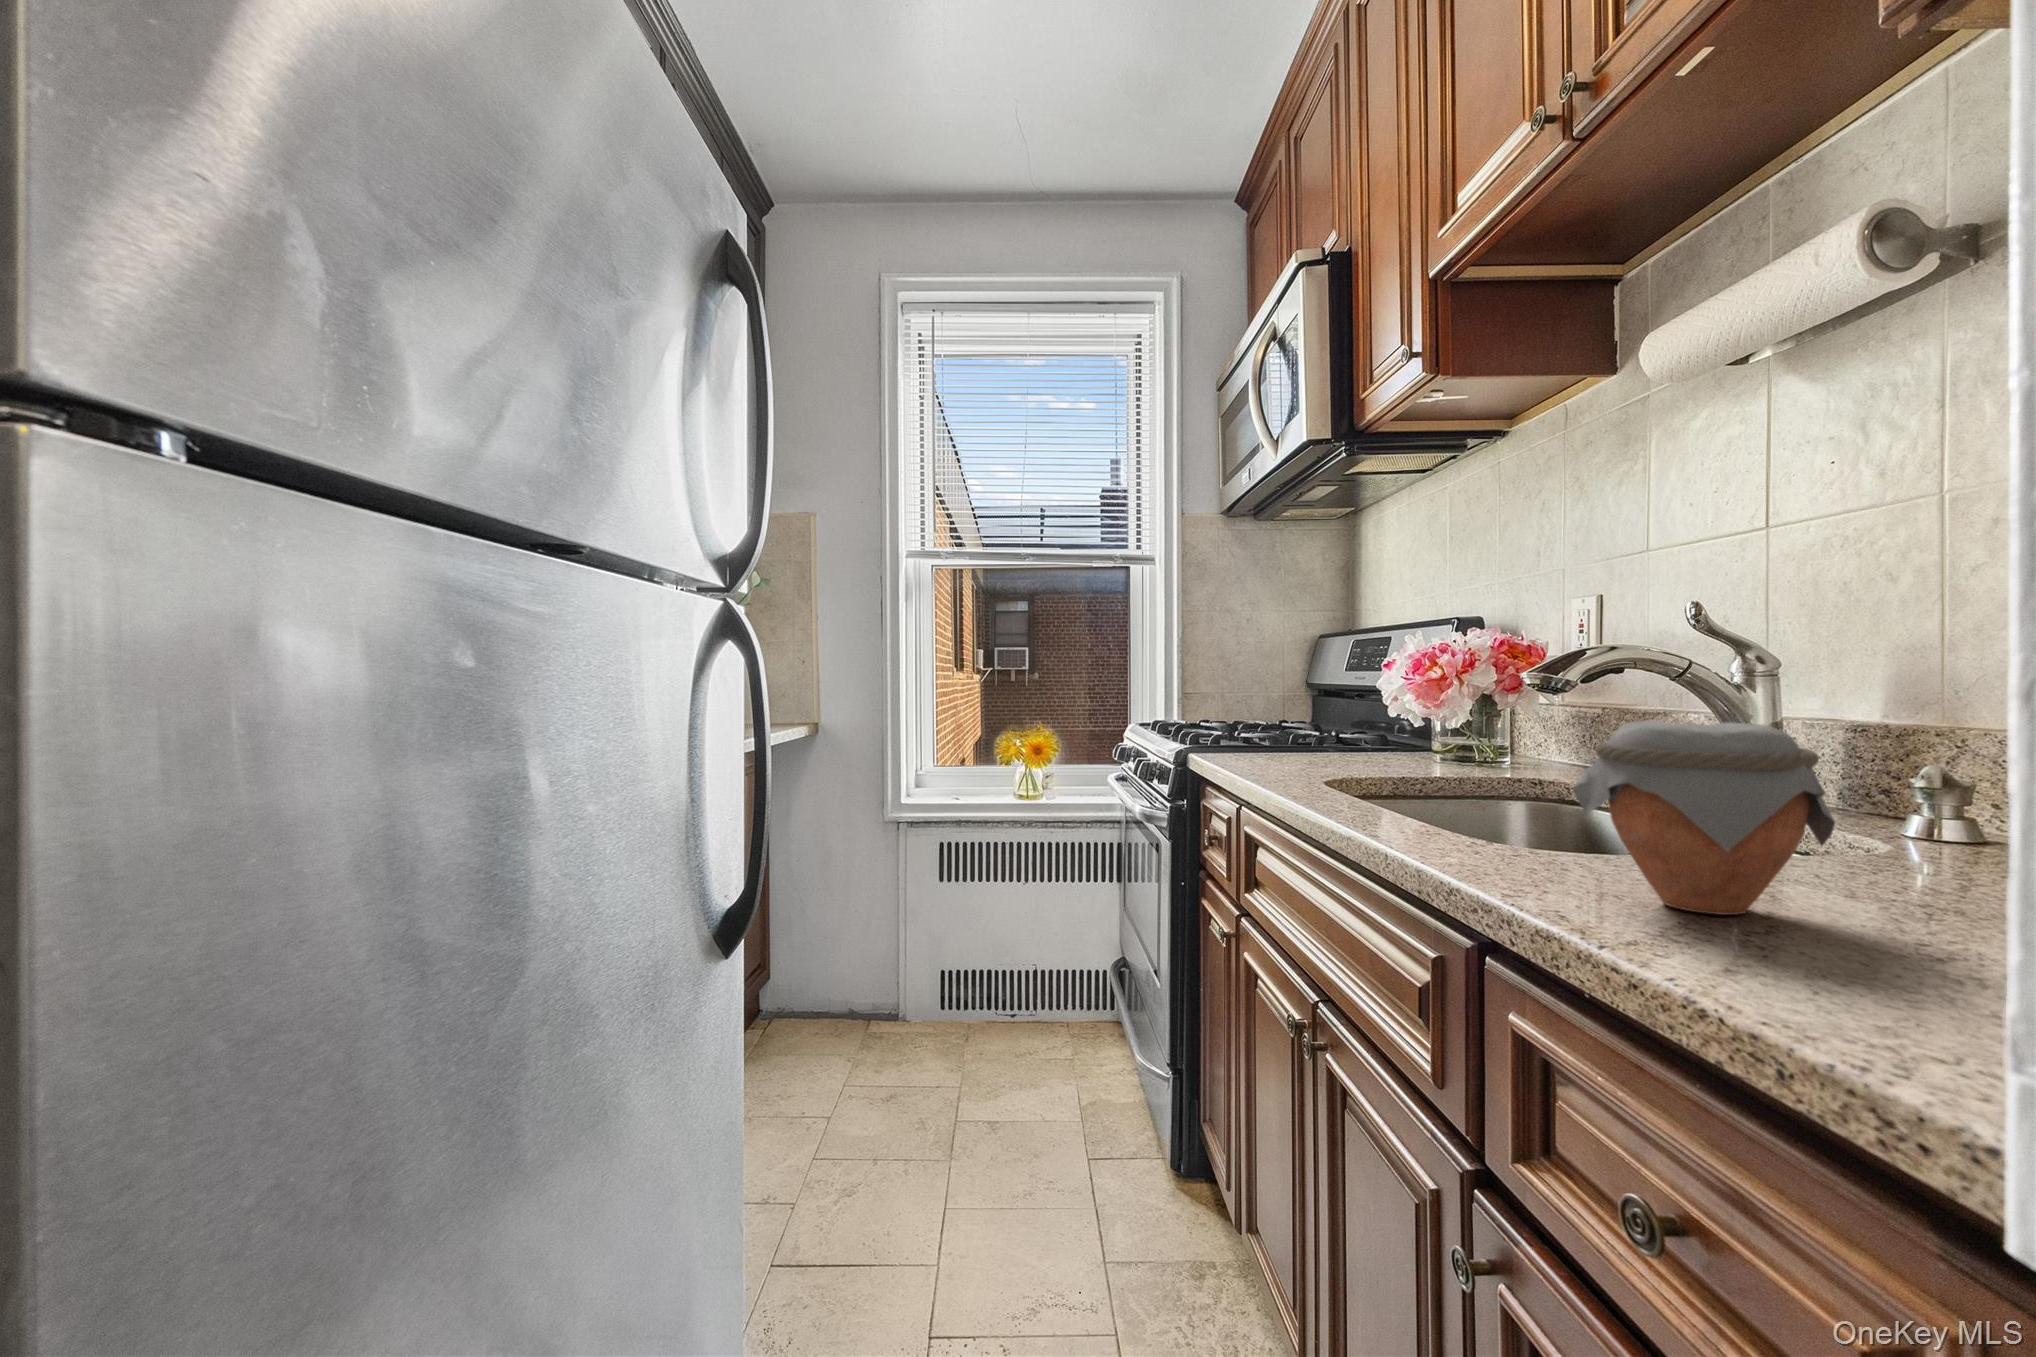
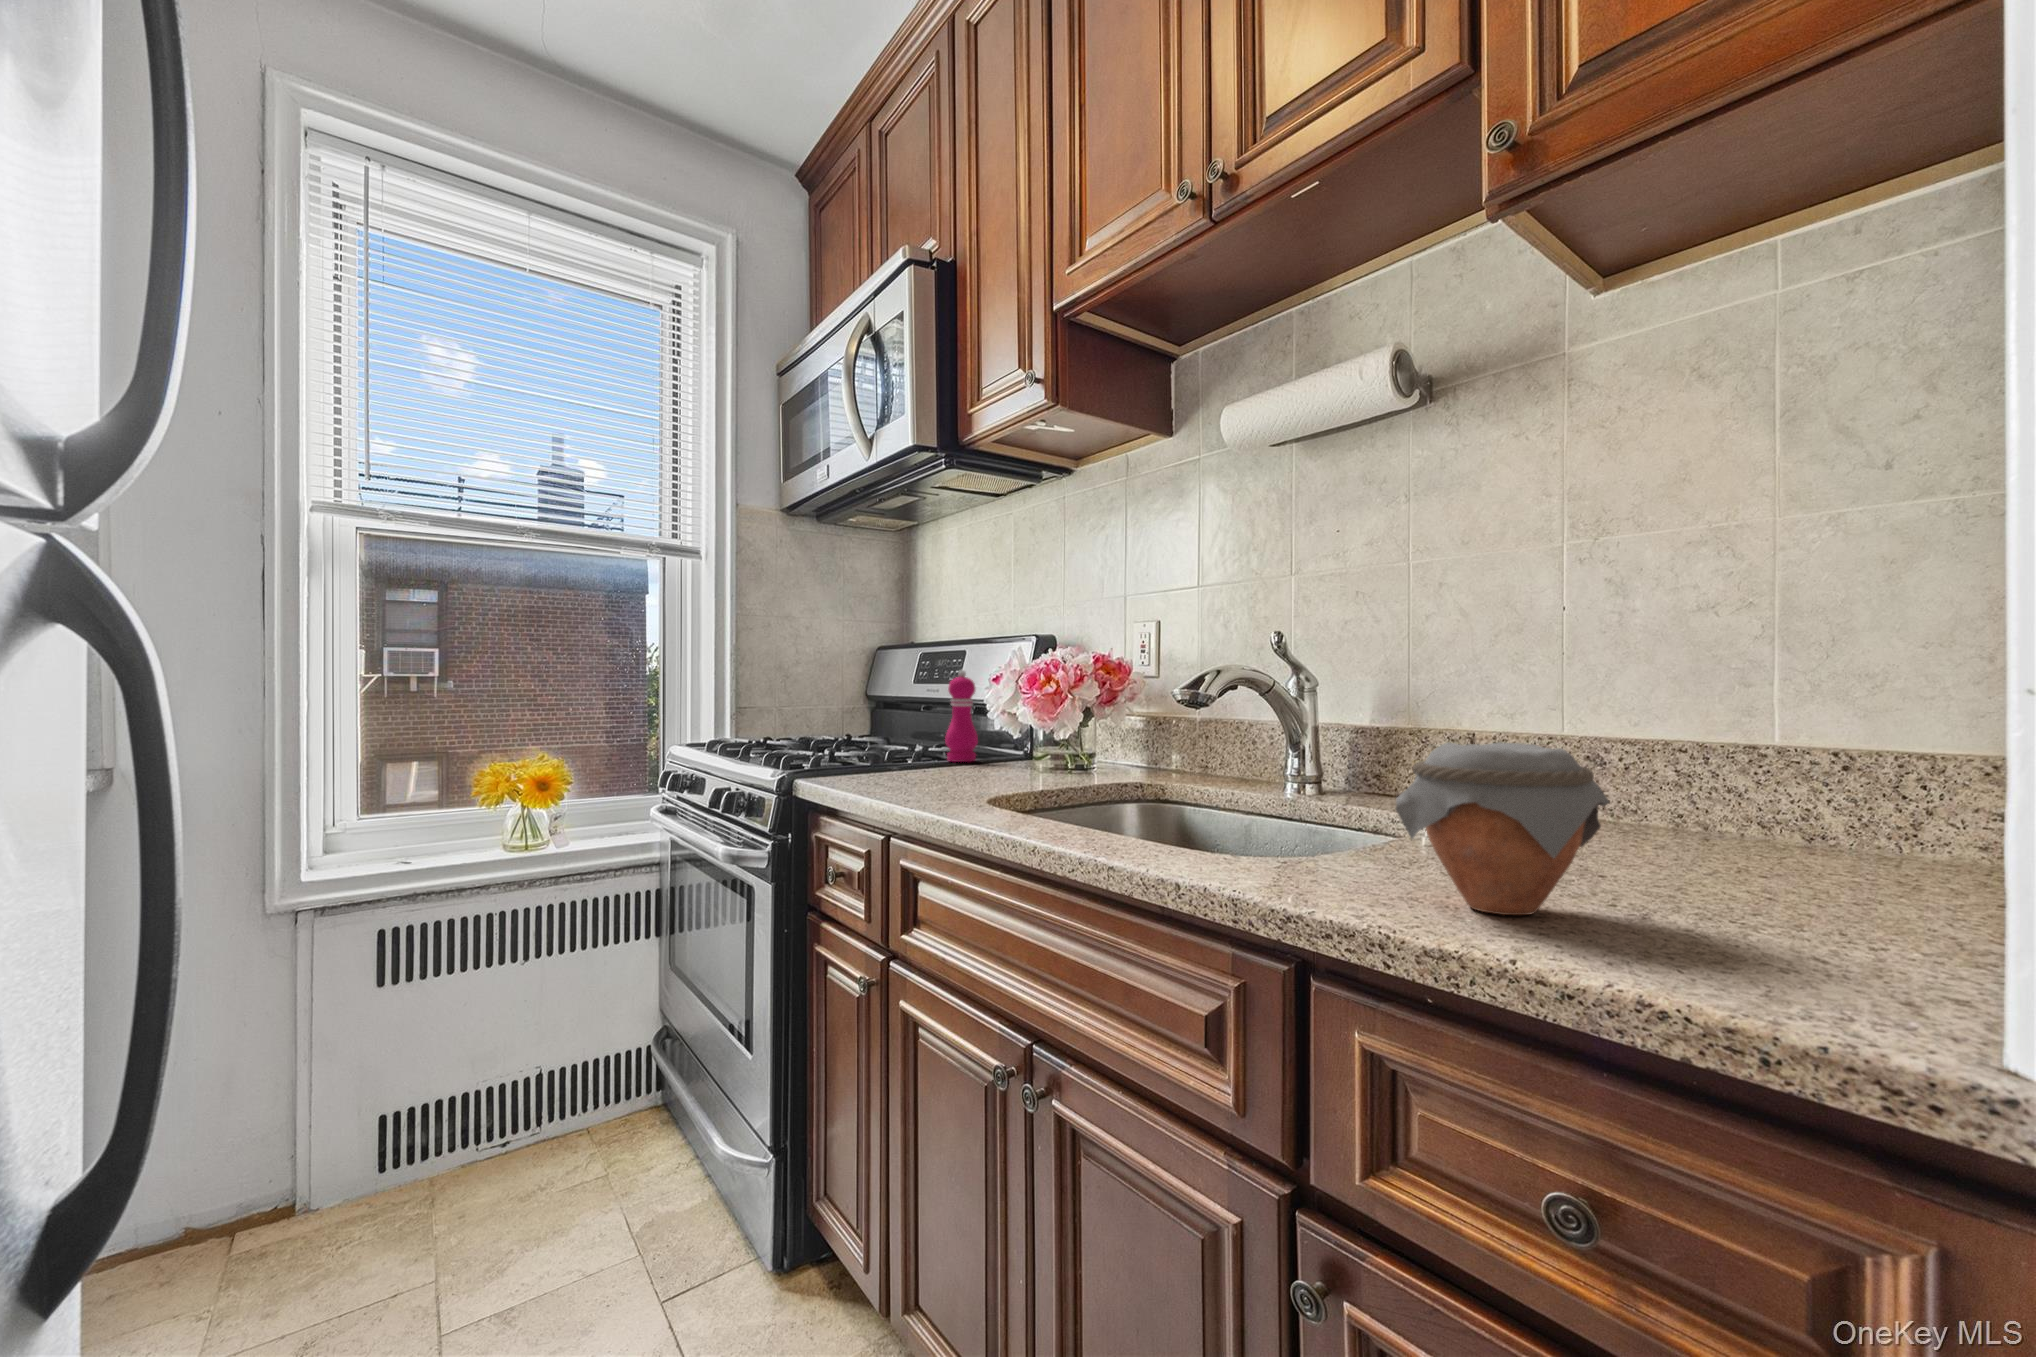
pepper mill: none [1350,654,1384,744] -> present [945,670,978,762]

